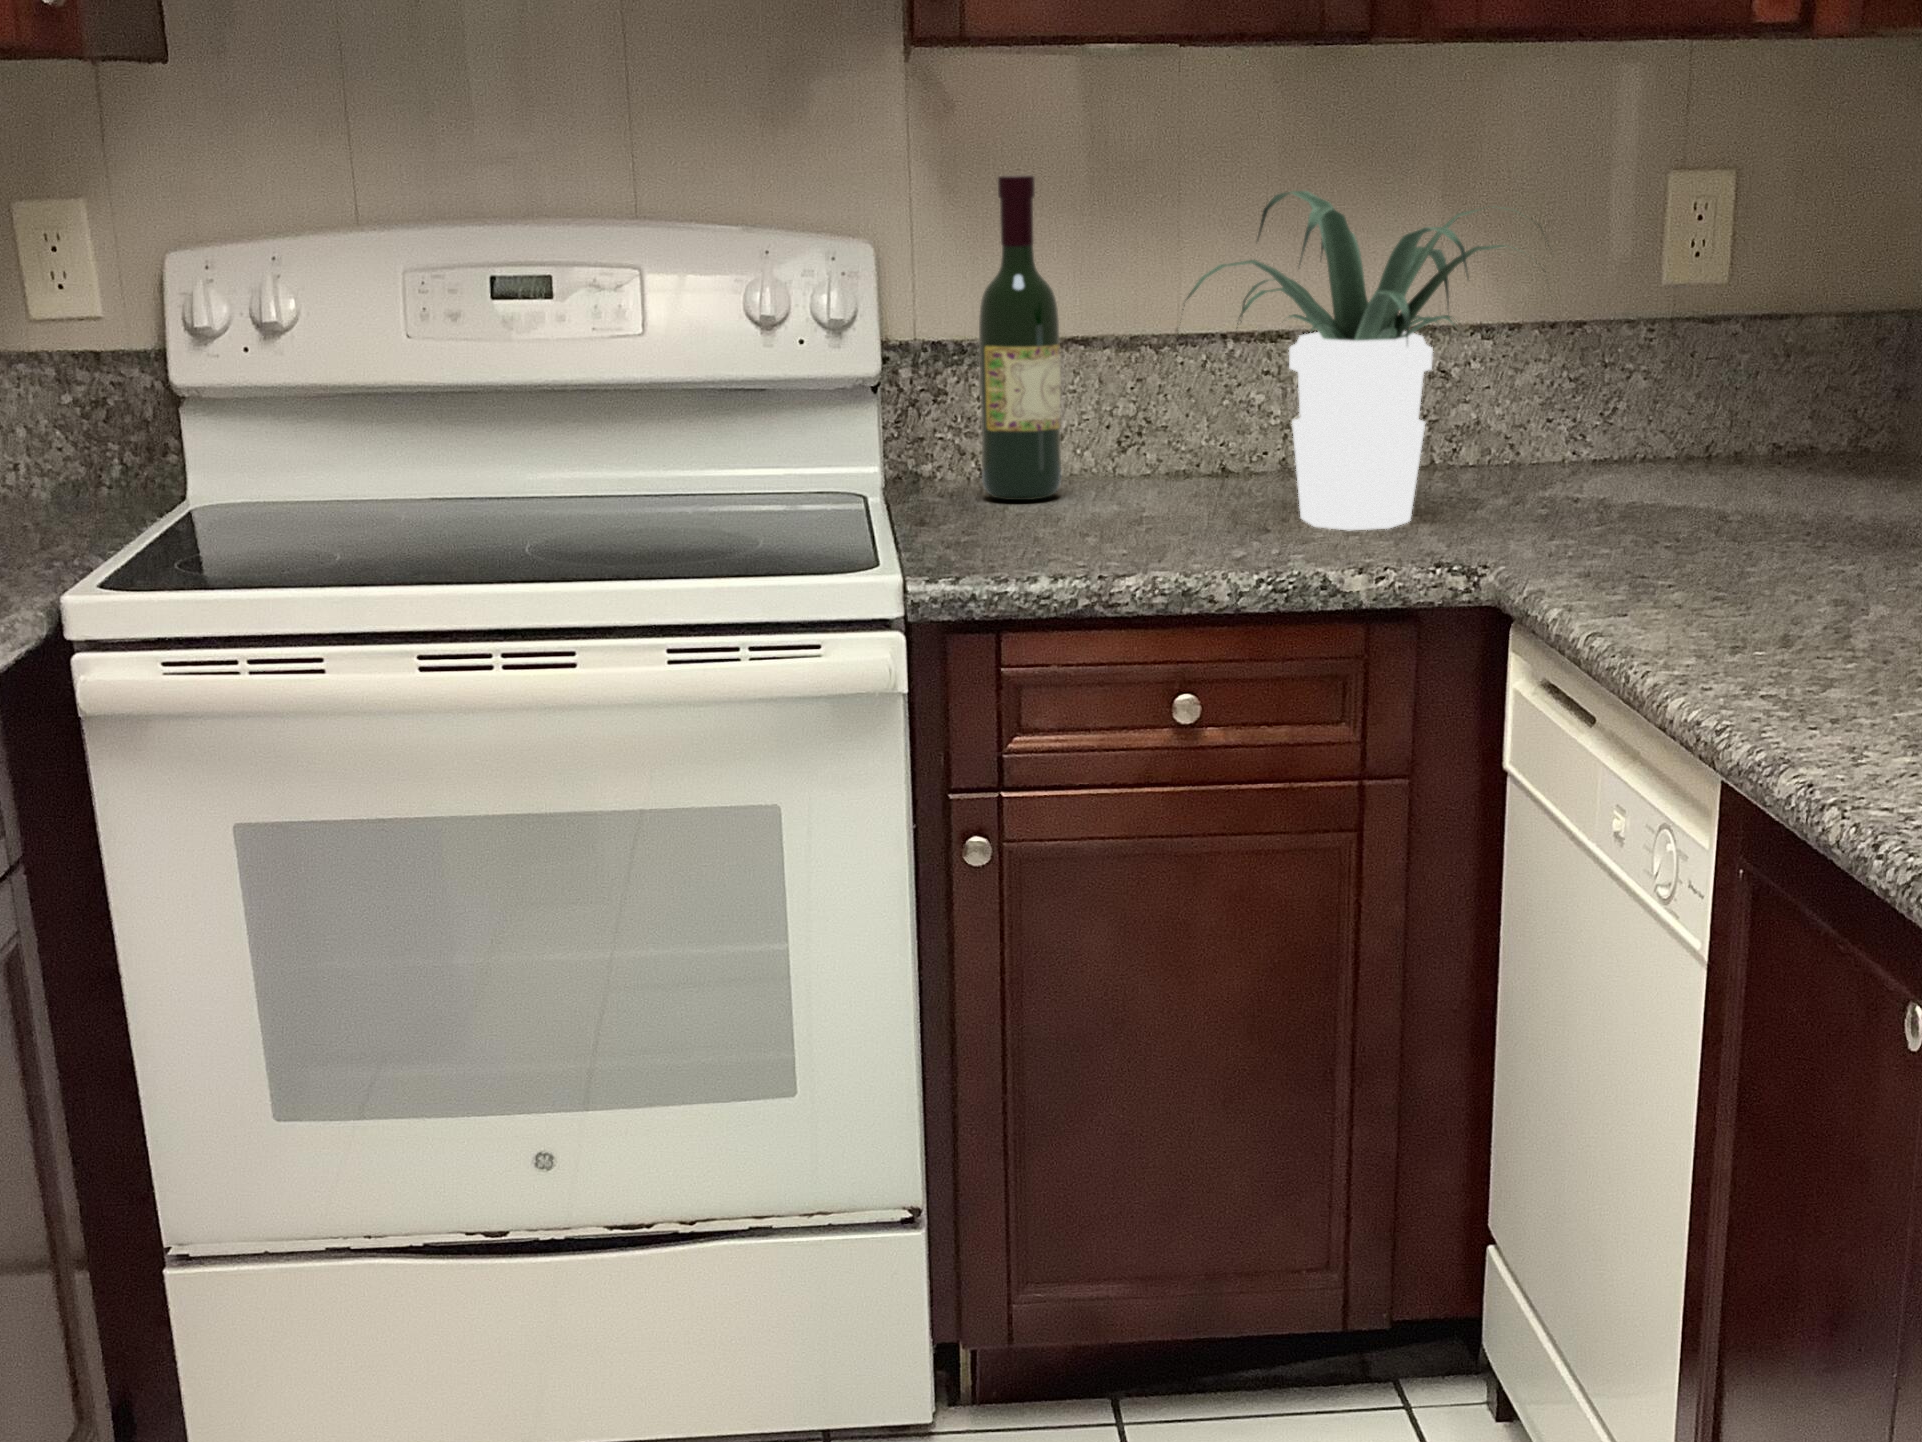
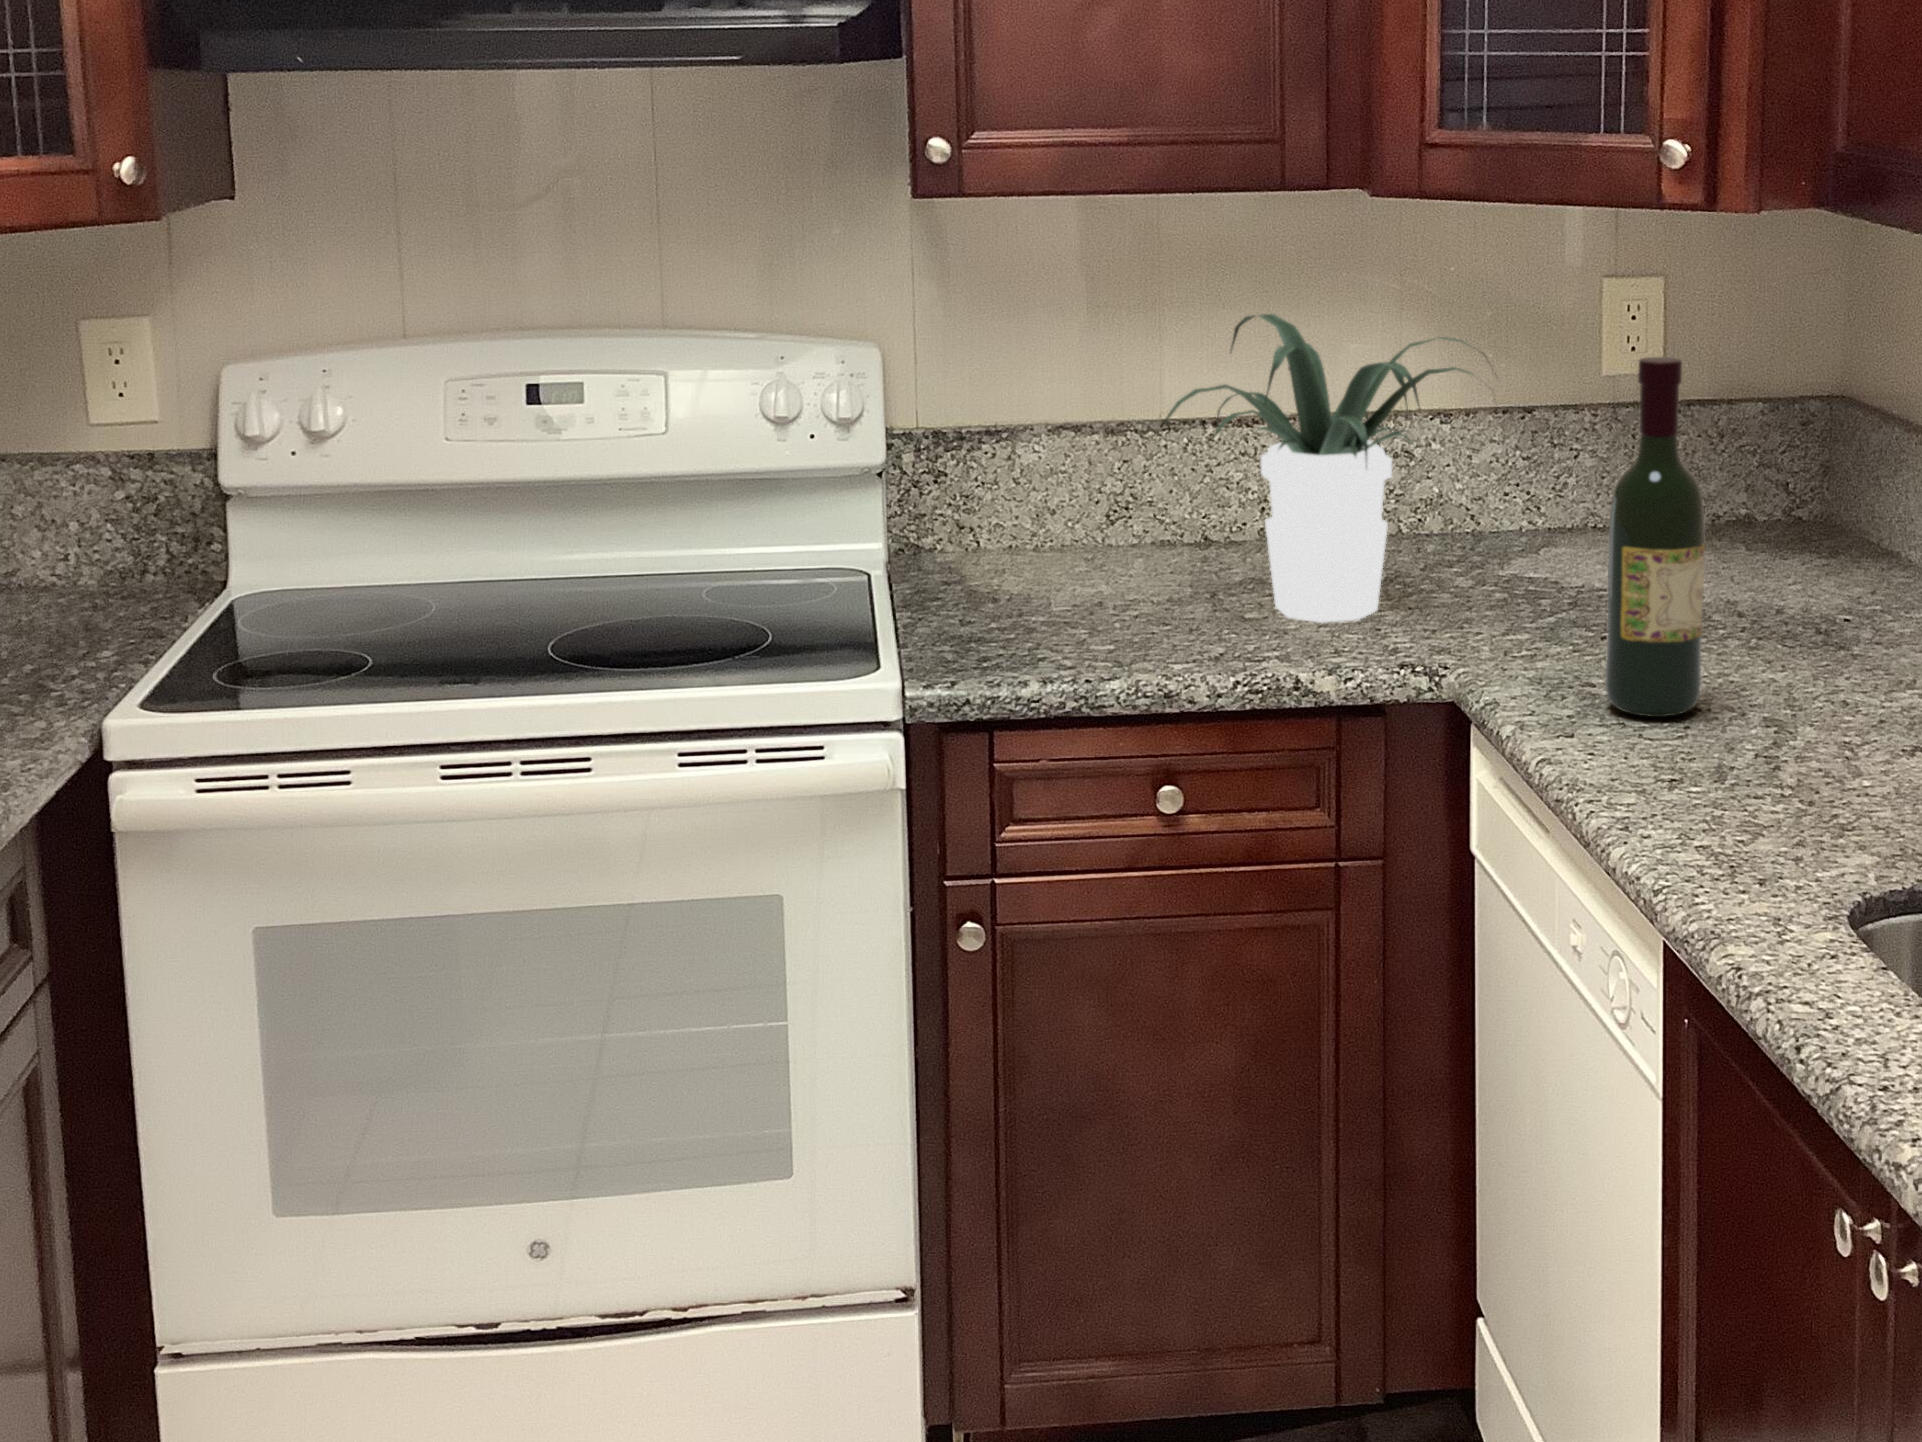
wine bottle: present [979,175,1061,500] -> present [1605,357,1705,717]

